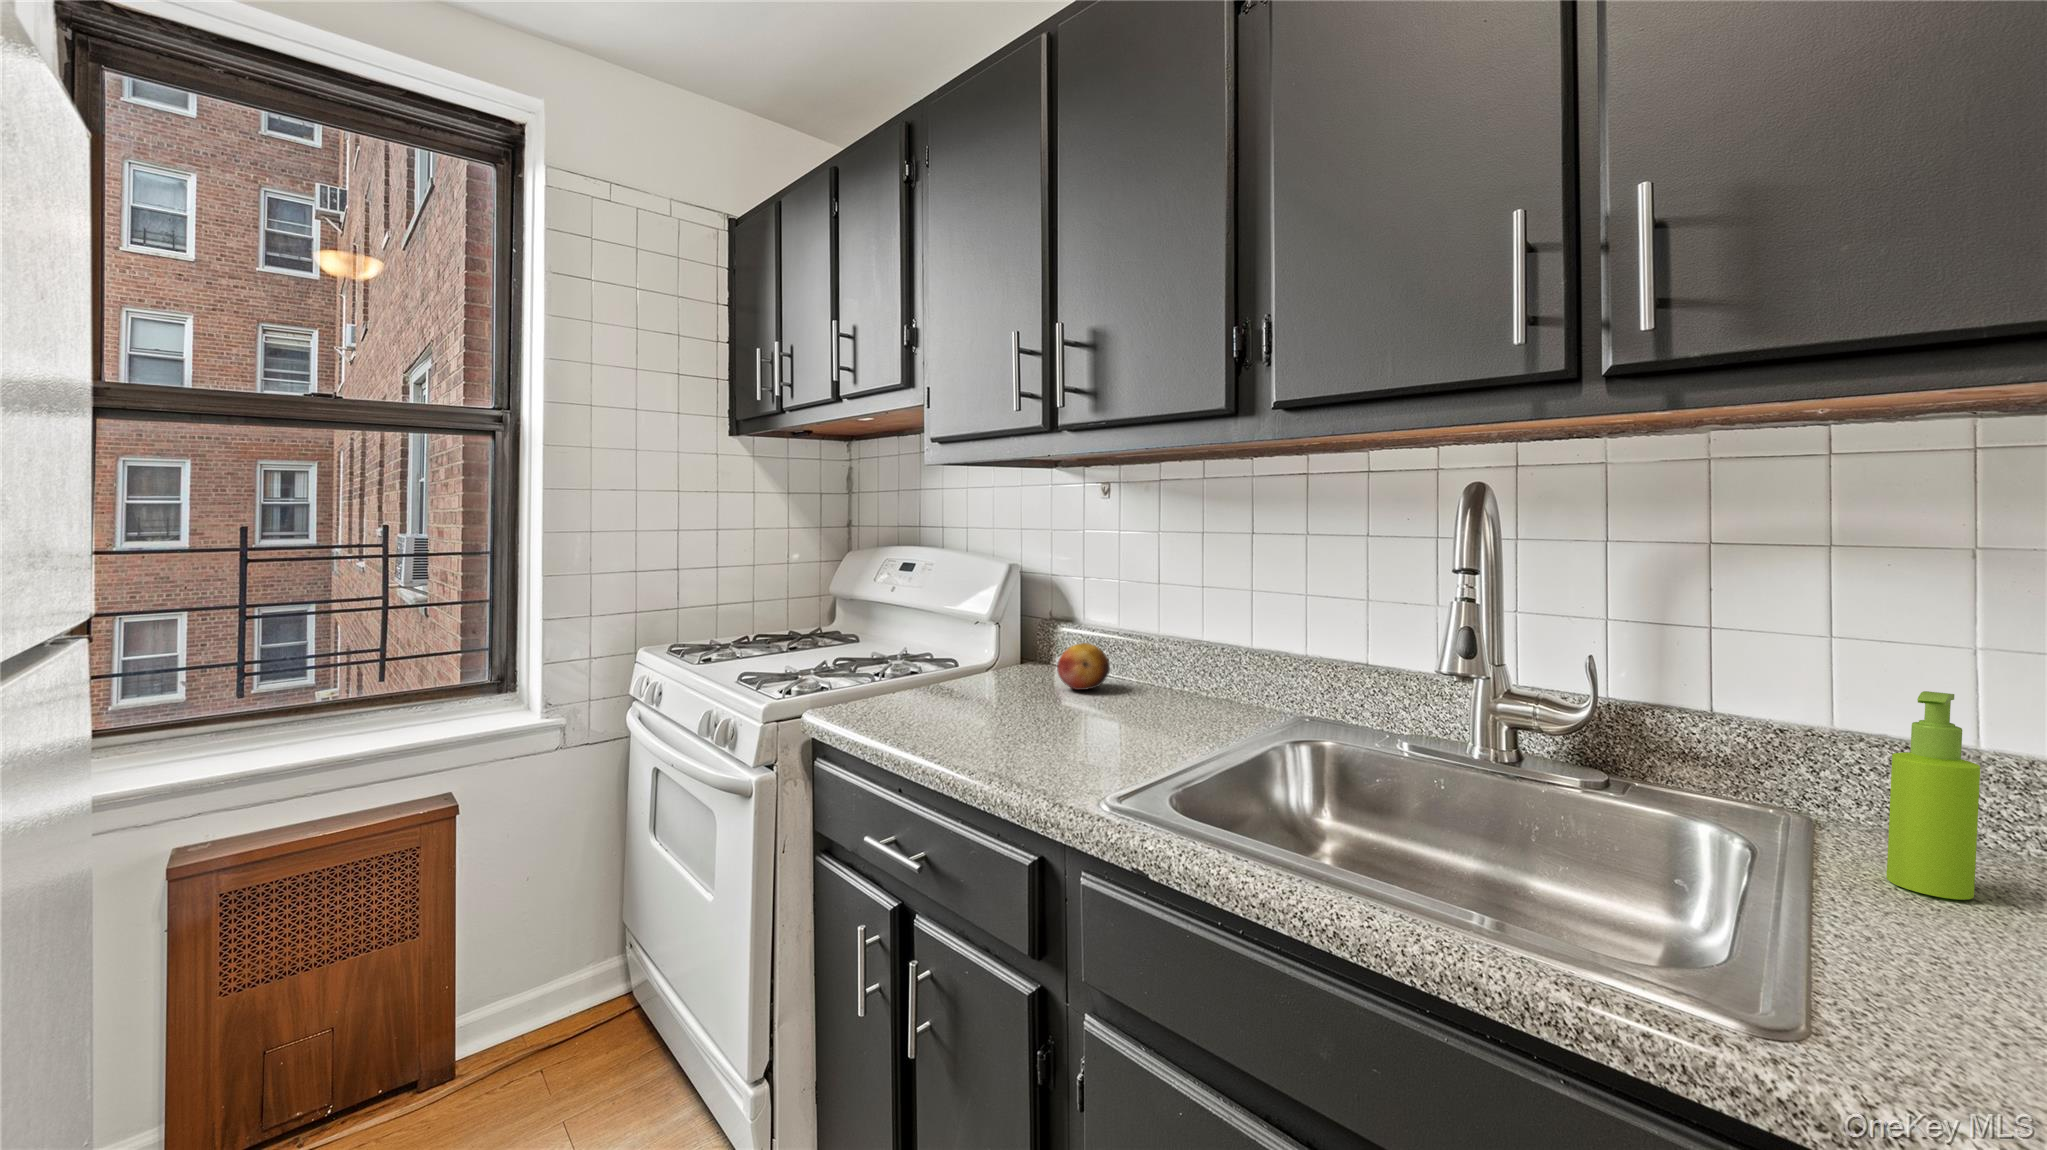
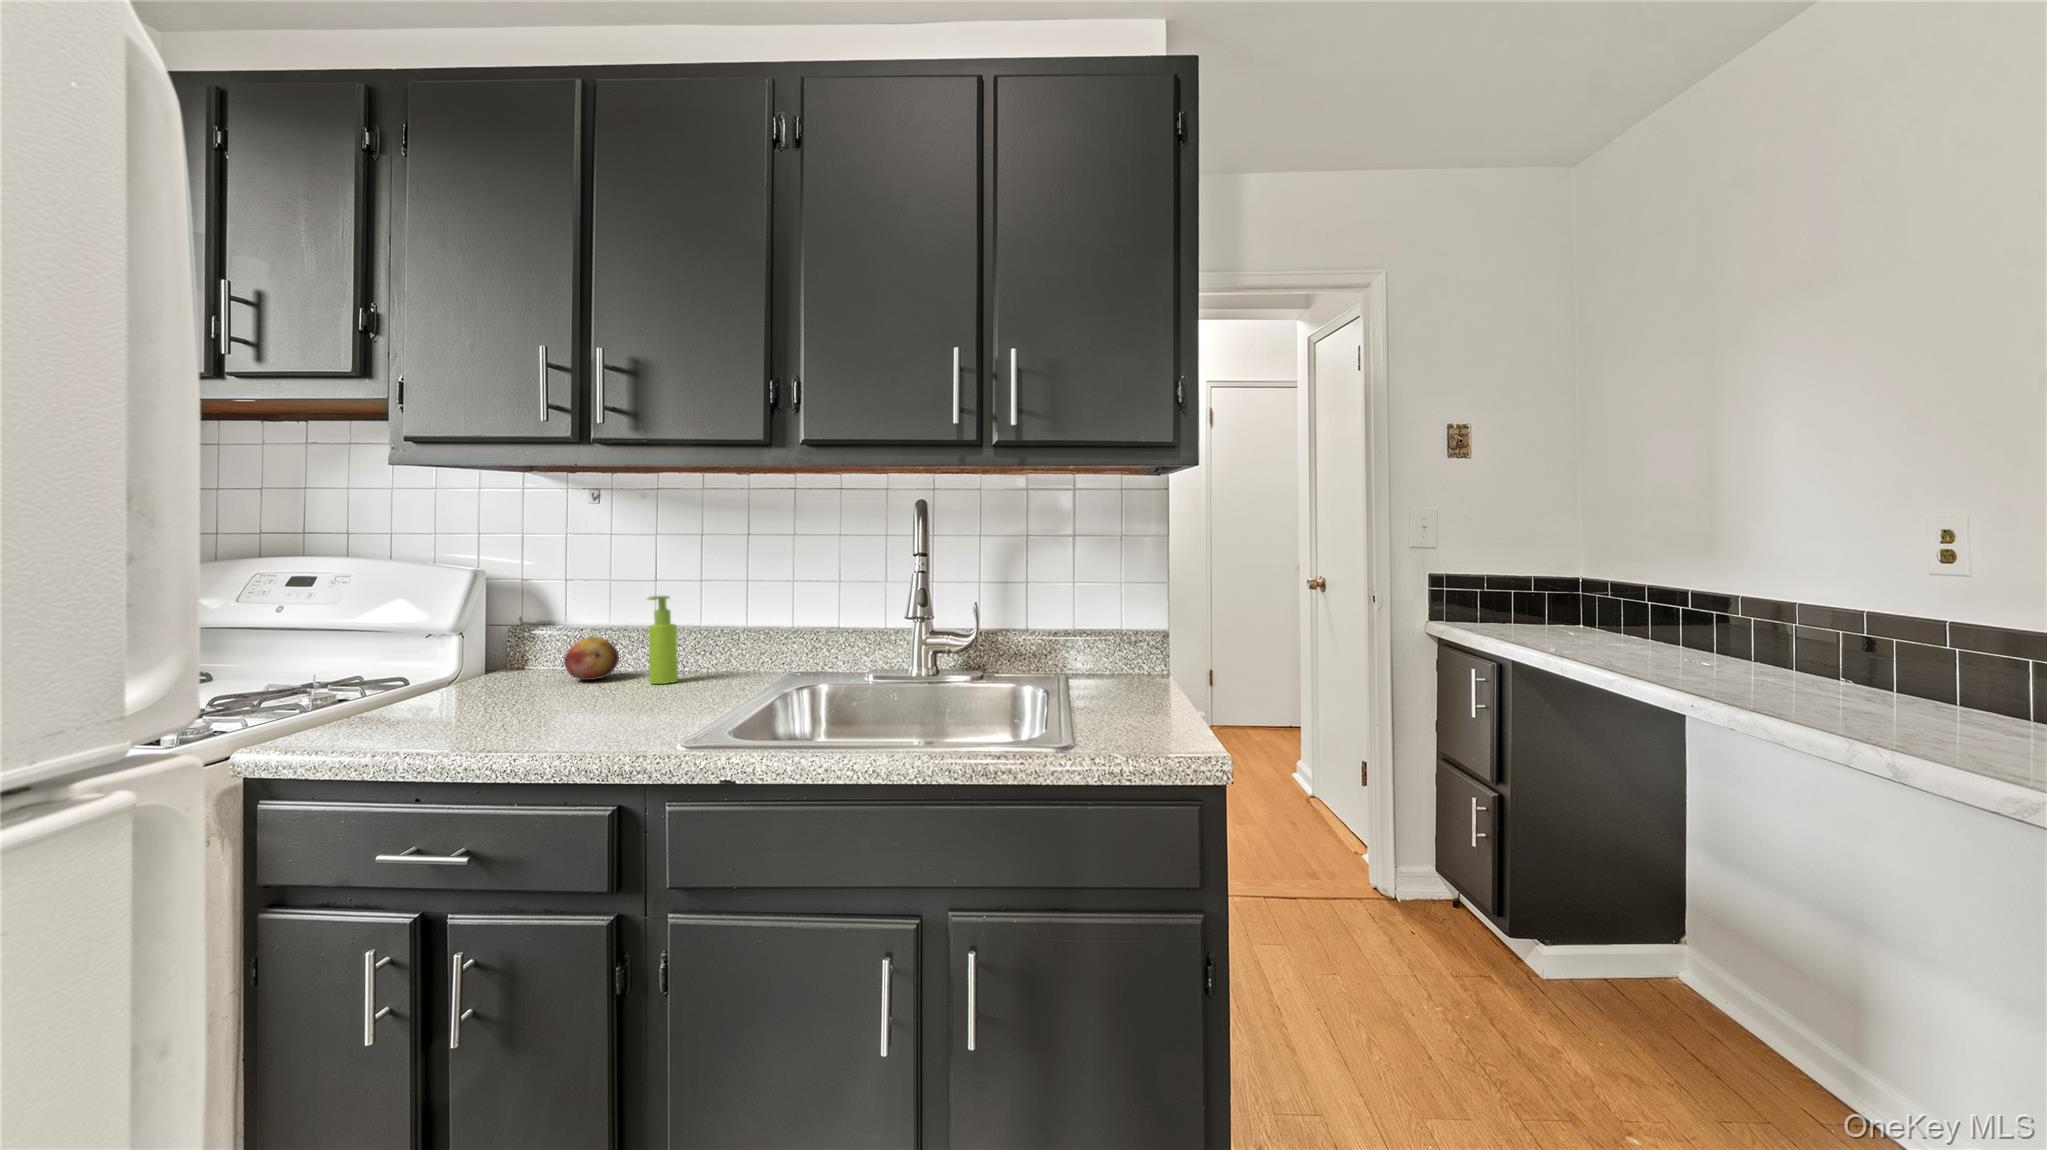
soap dispenser: present [1887,691,1980,900] -> present [648,596,678,684]

